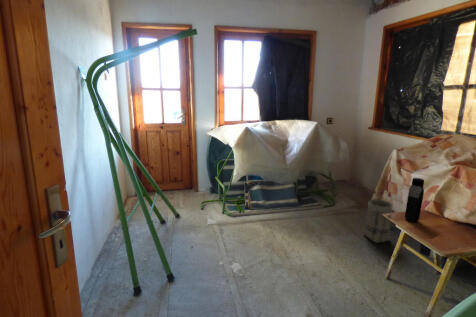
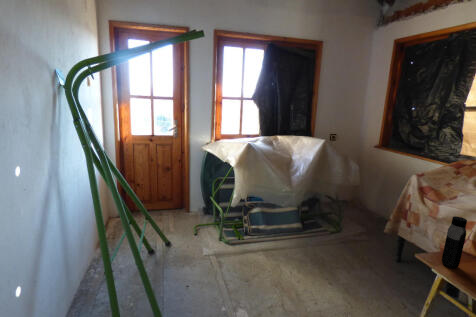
basket: present [364,199,393,243] -> none [379,230,414,281]

